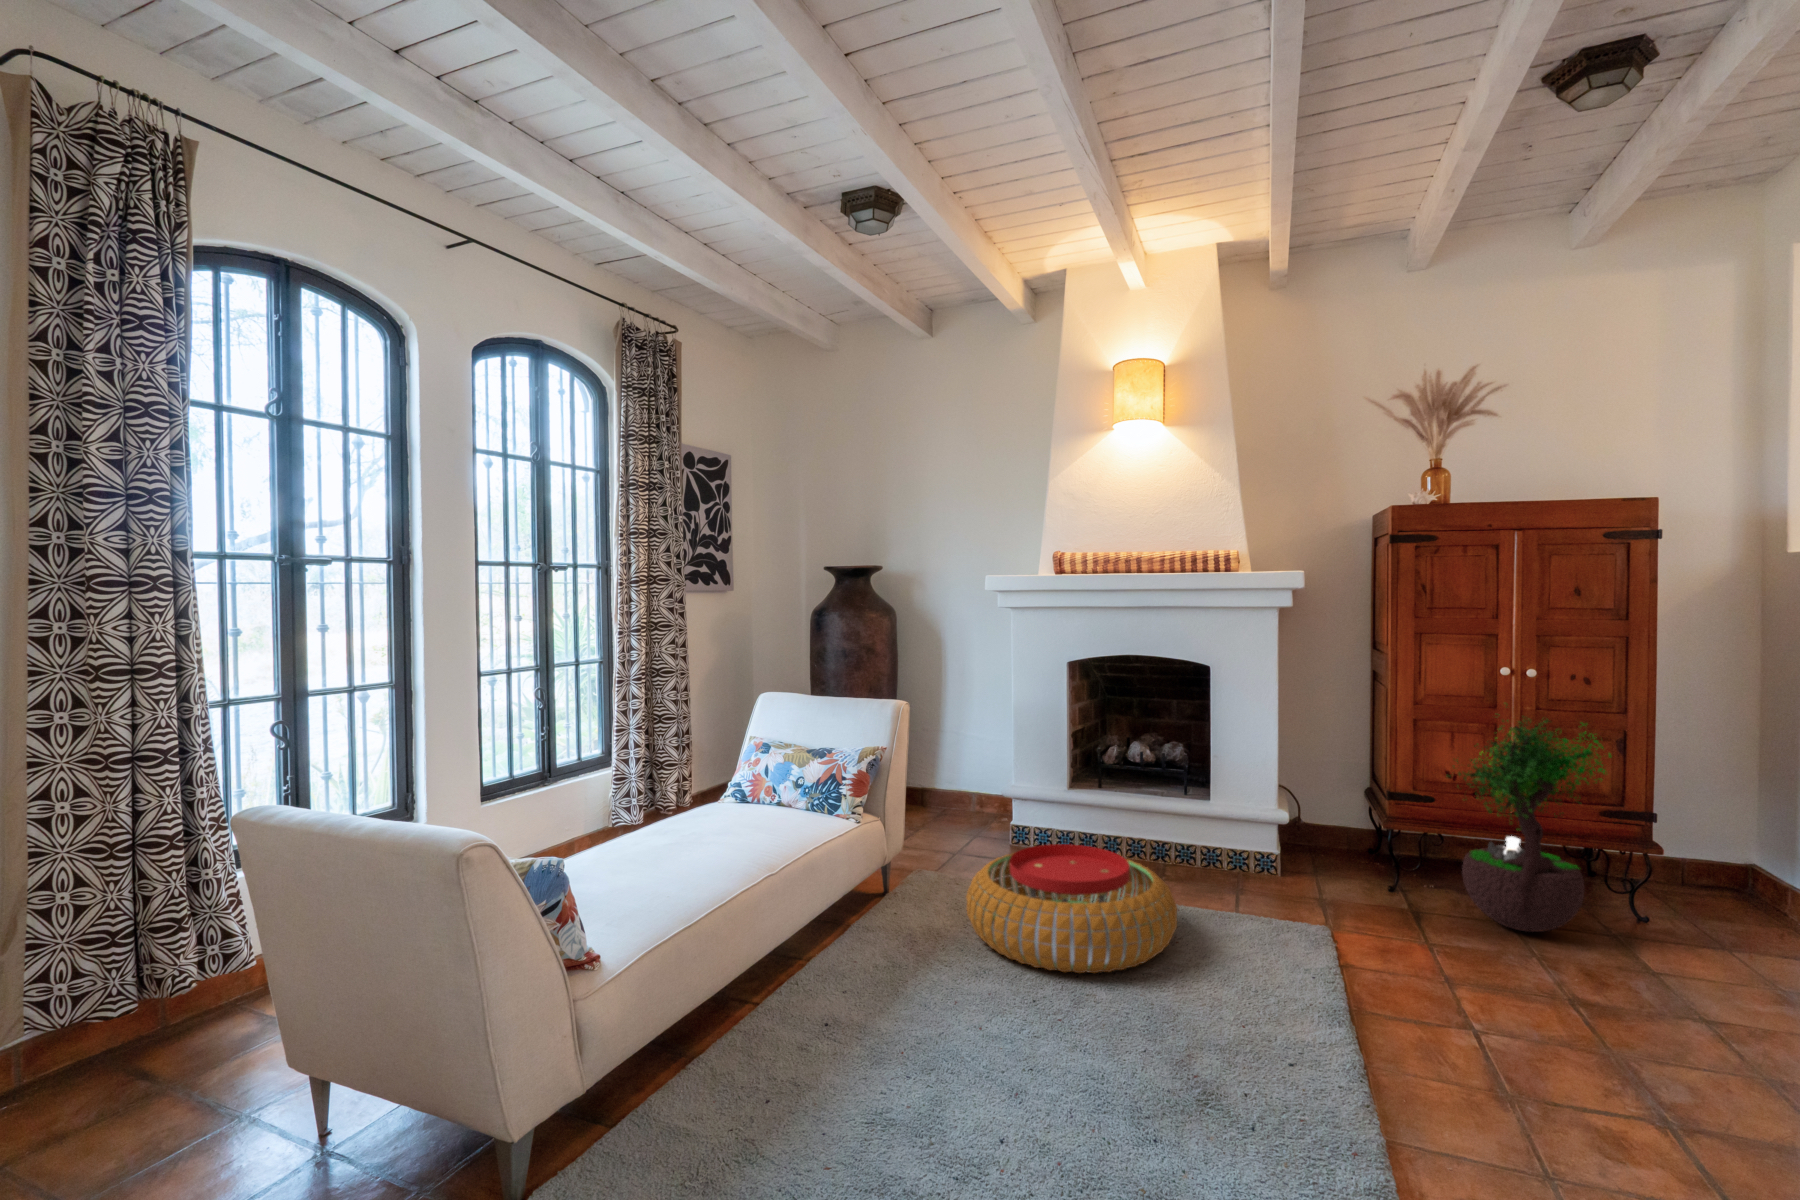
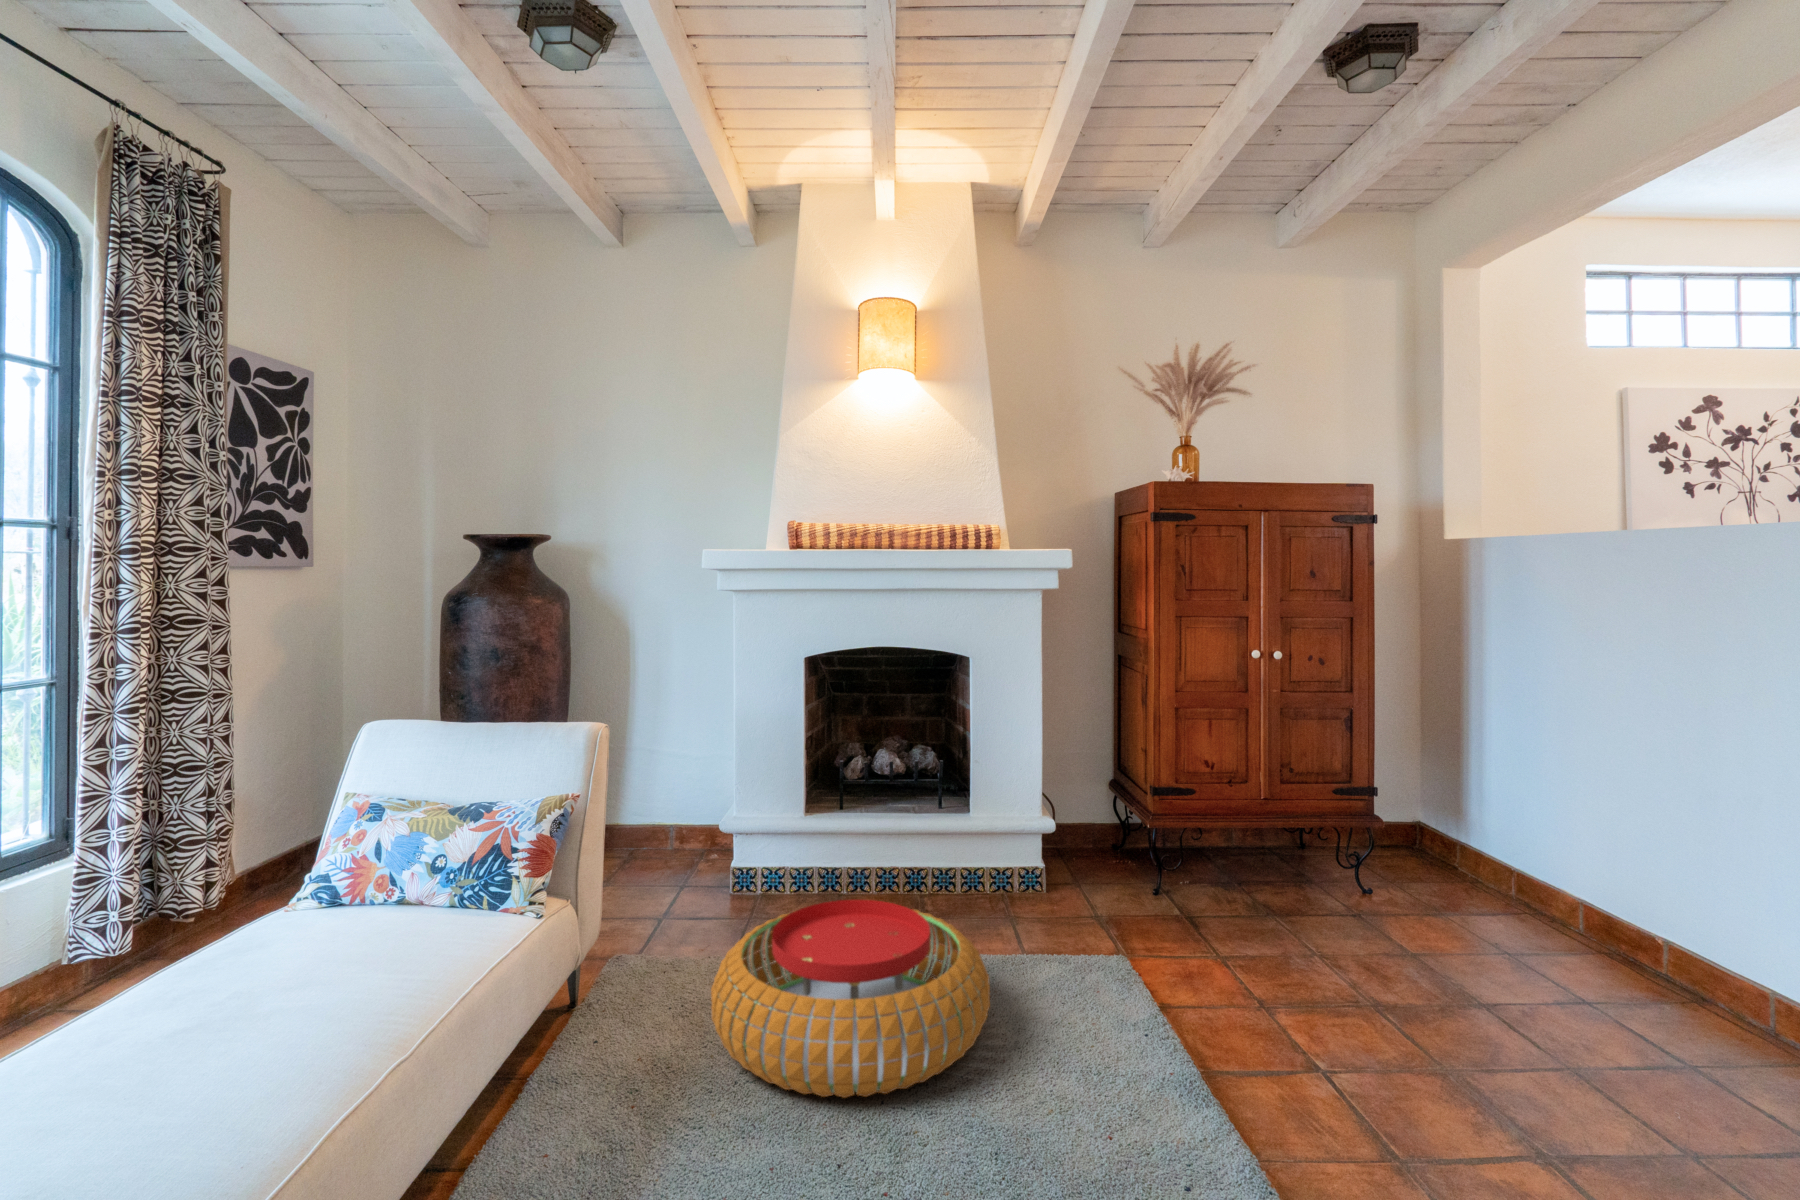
potted tree: present [1448,705,1611,932] -> none [1229,690,1380,926]

